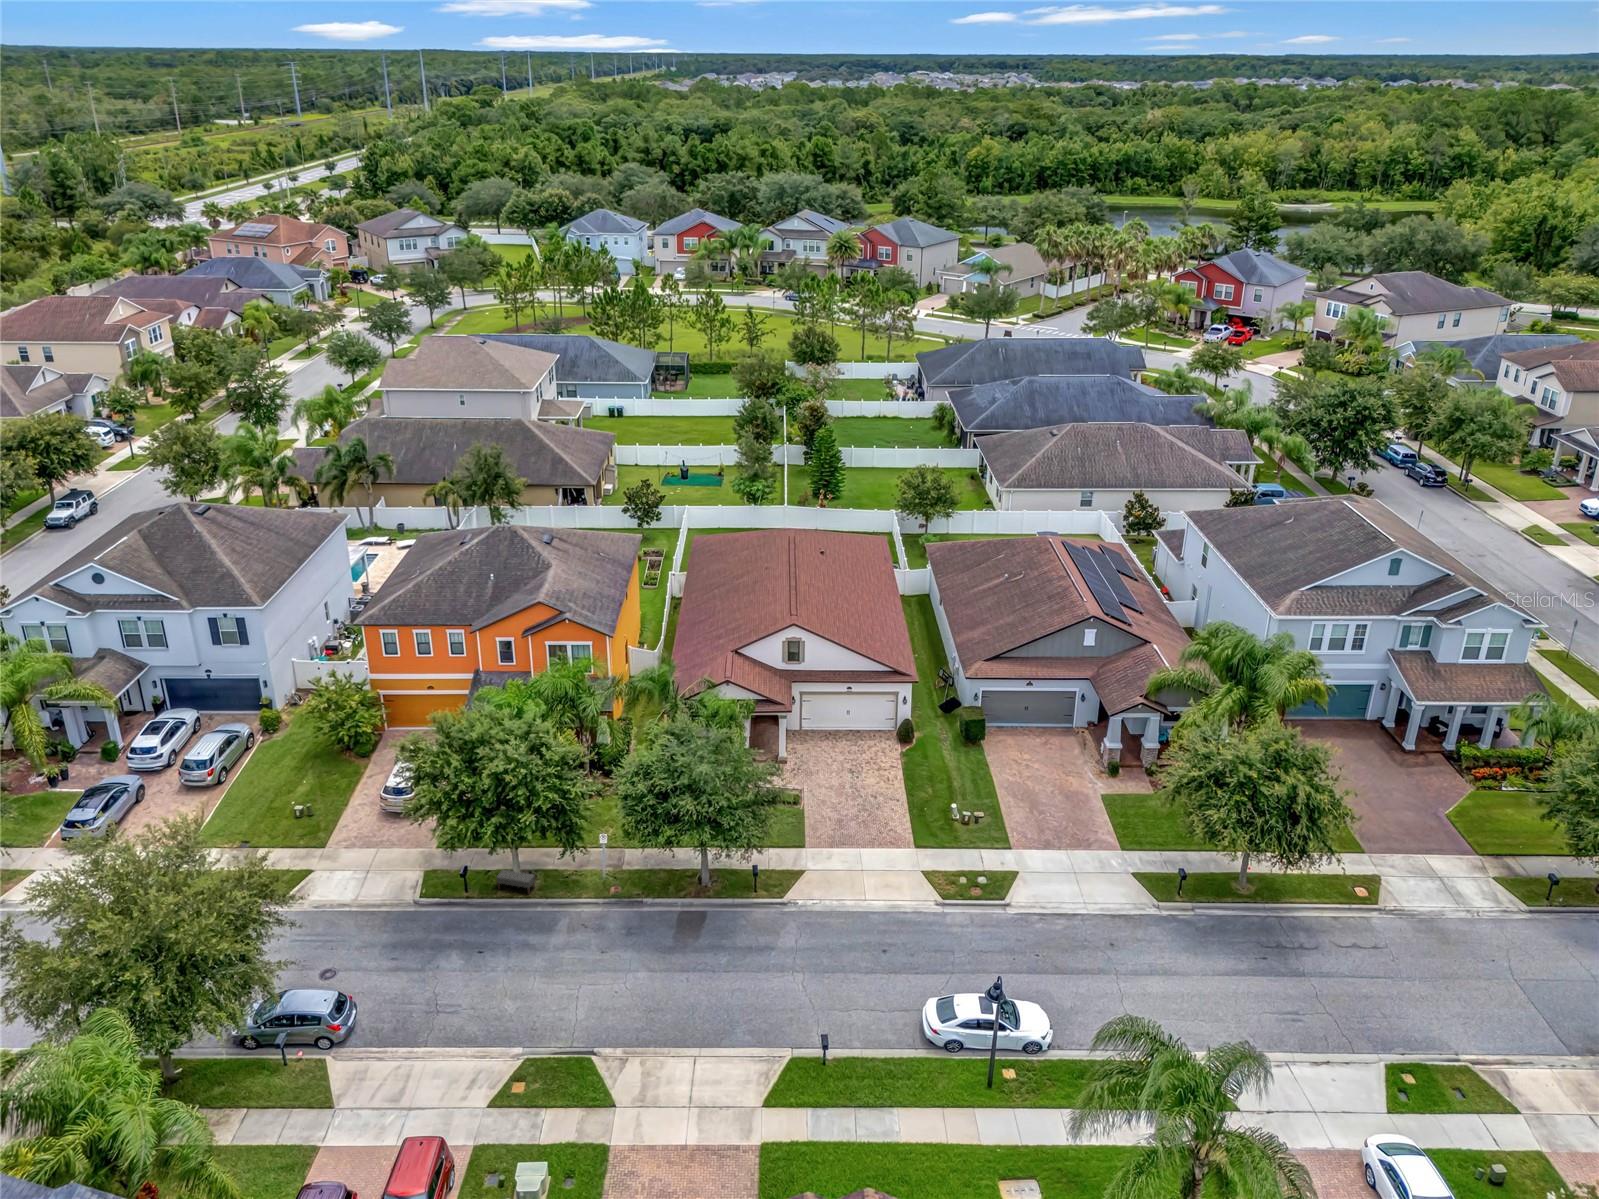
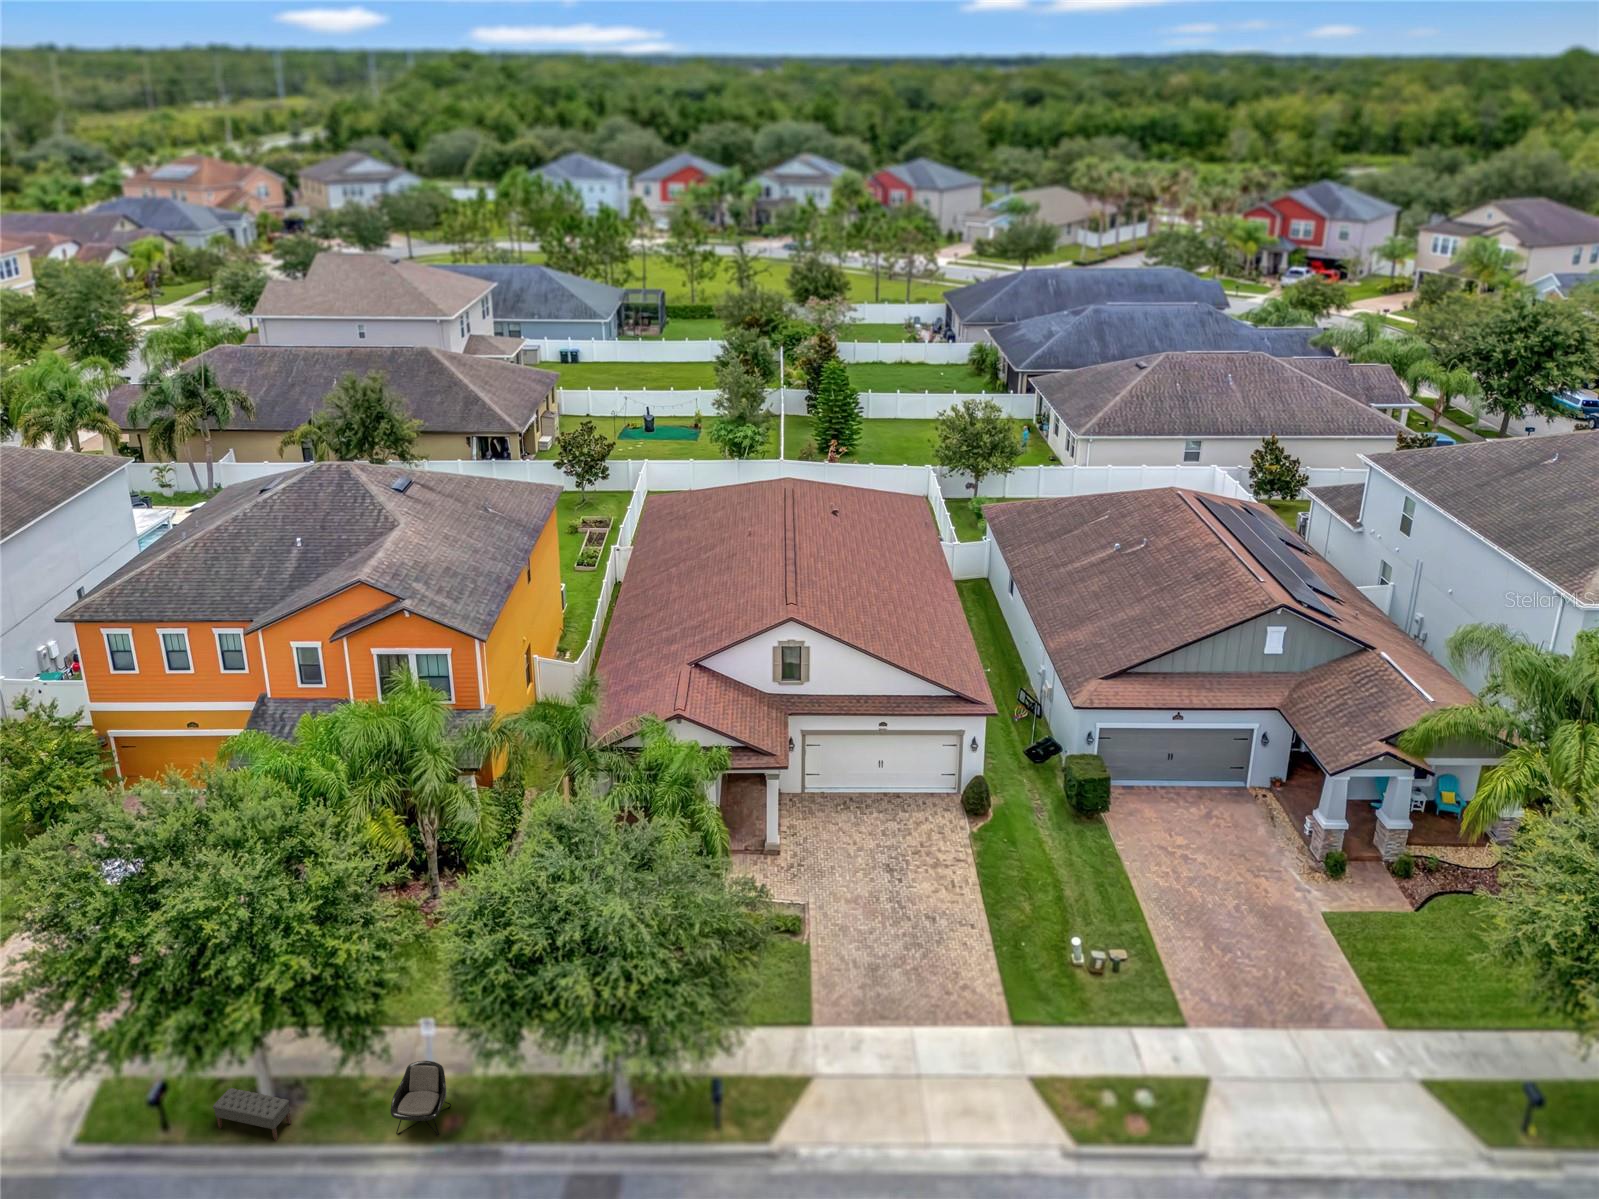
lounge chair: none [588,856,617,893] -> present [390,1061,451,1136]

